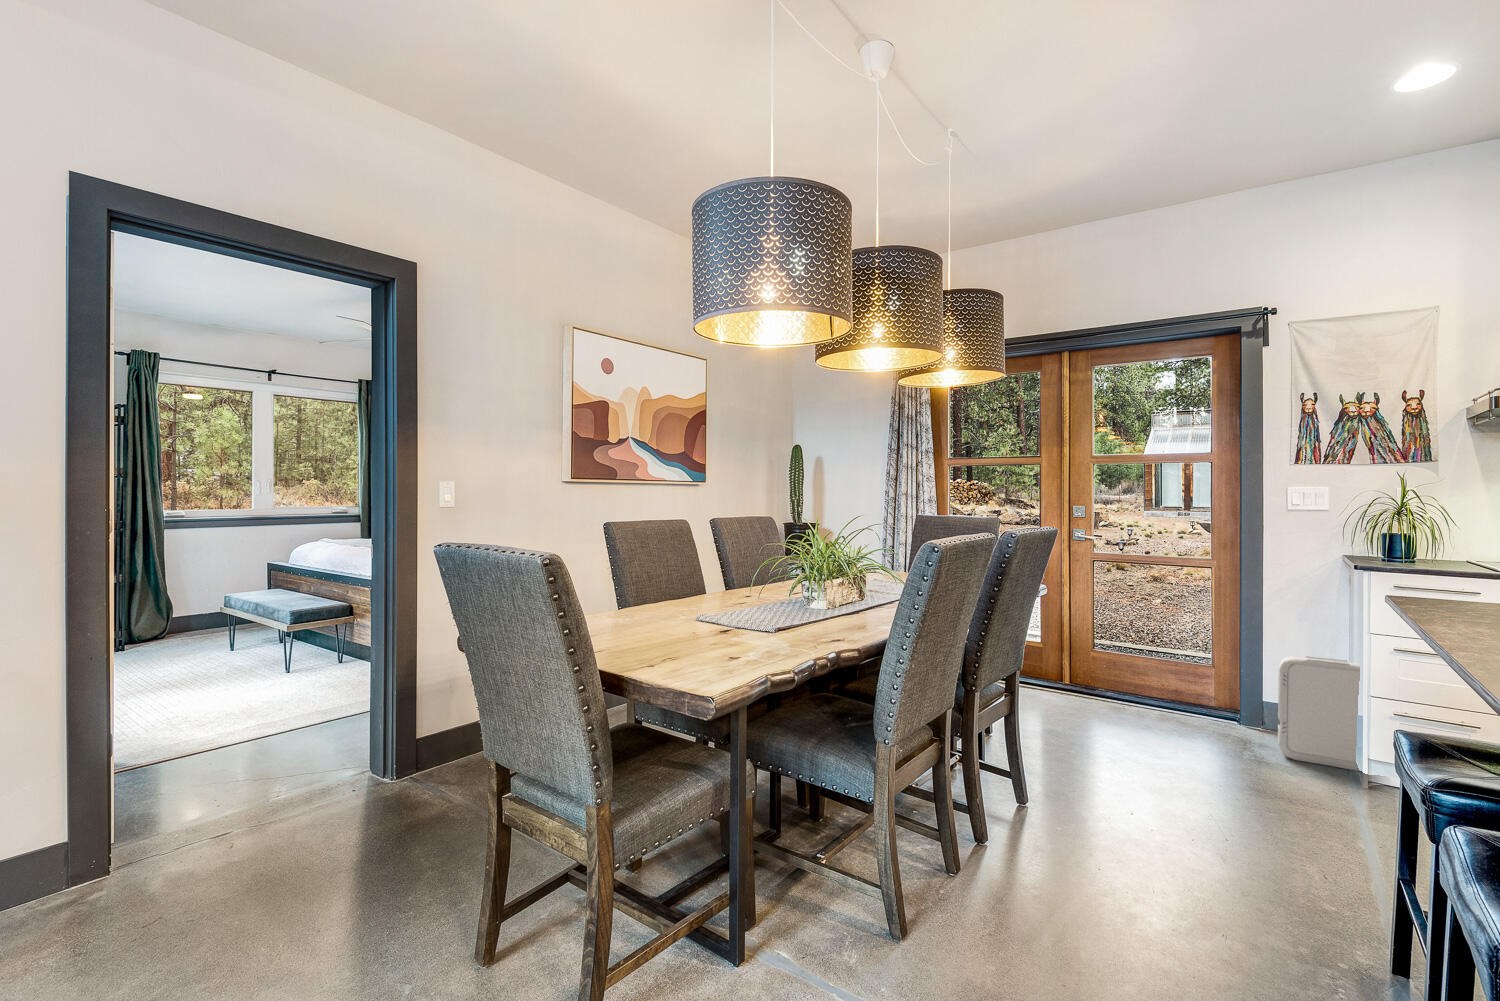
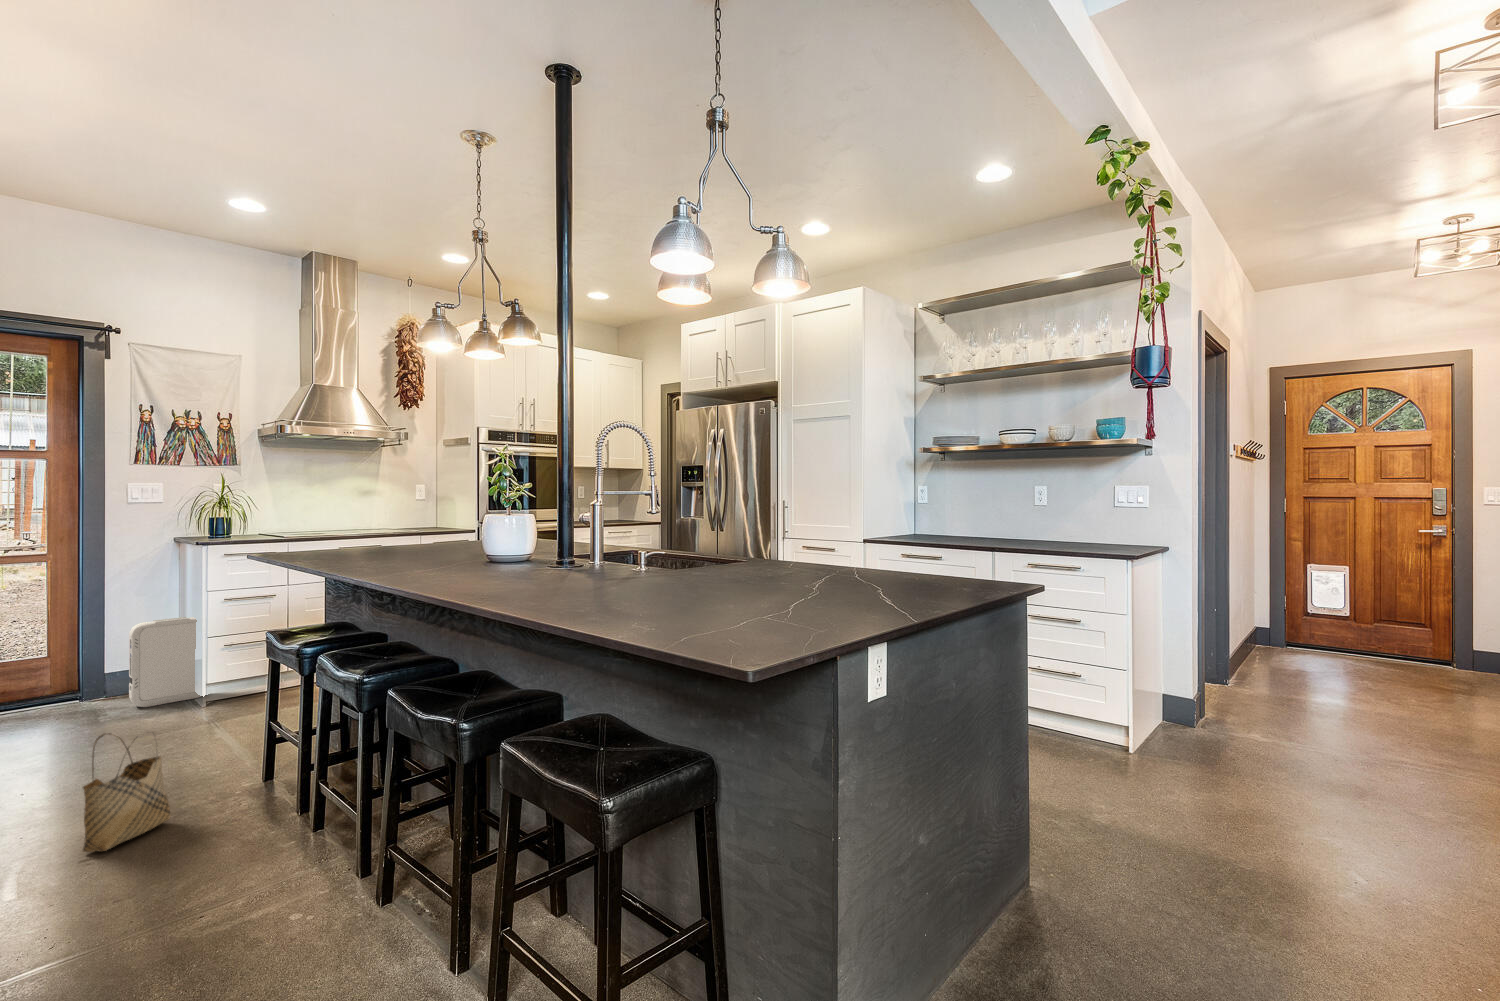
woven basket: none [1139,805,1243,959] -> present [83,732,170,852]

